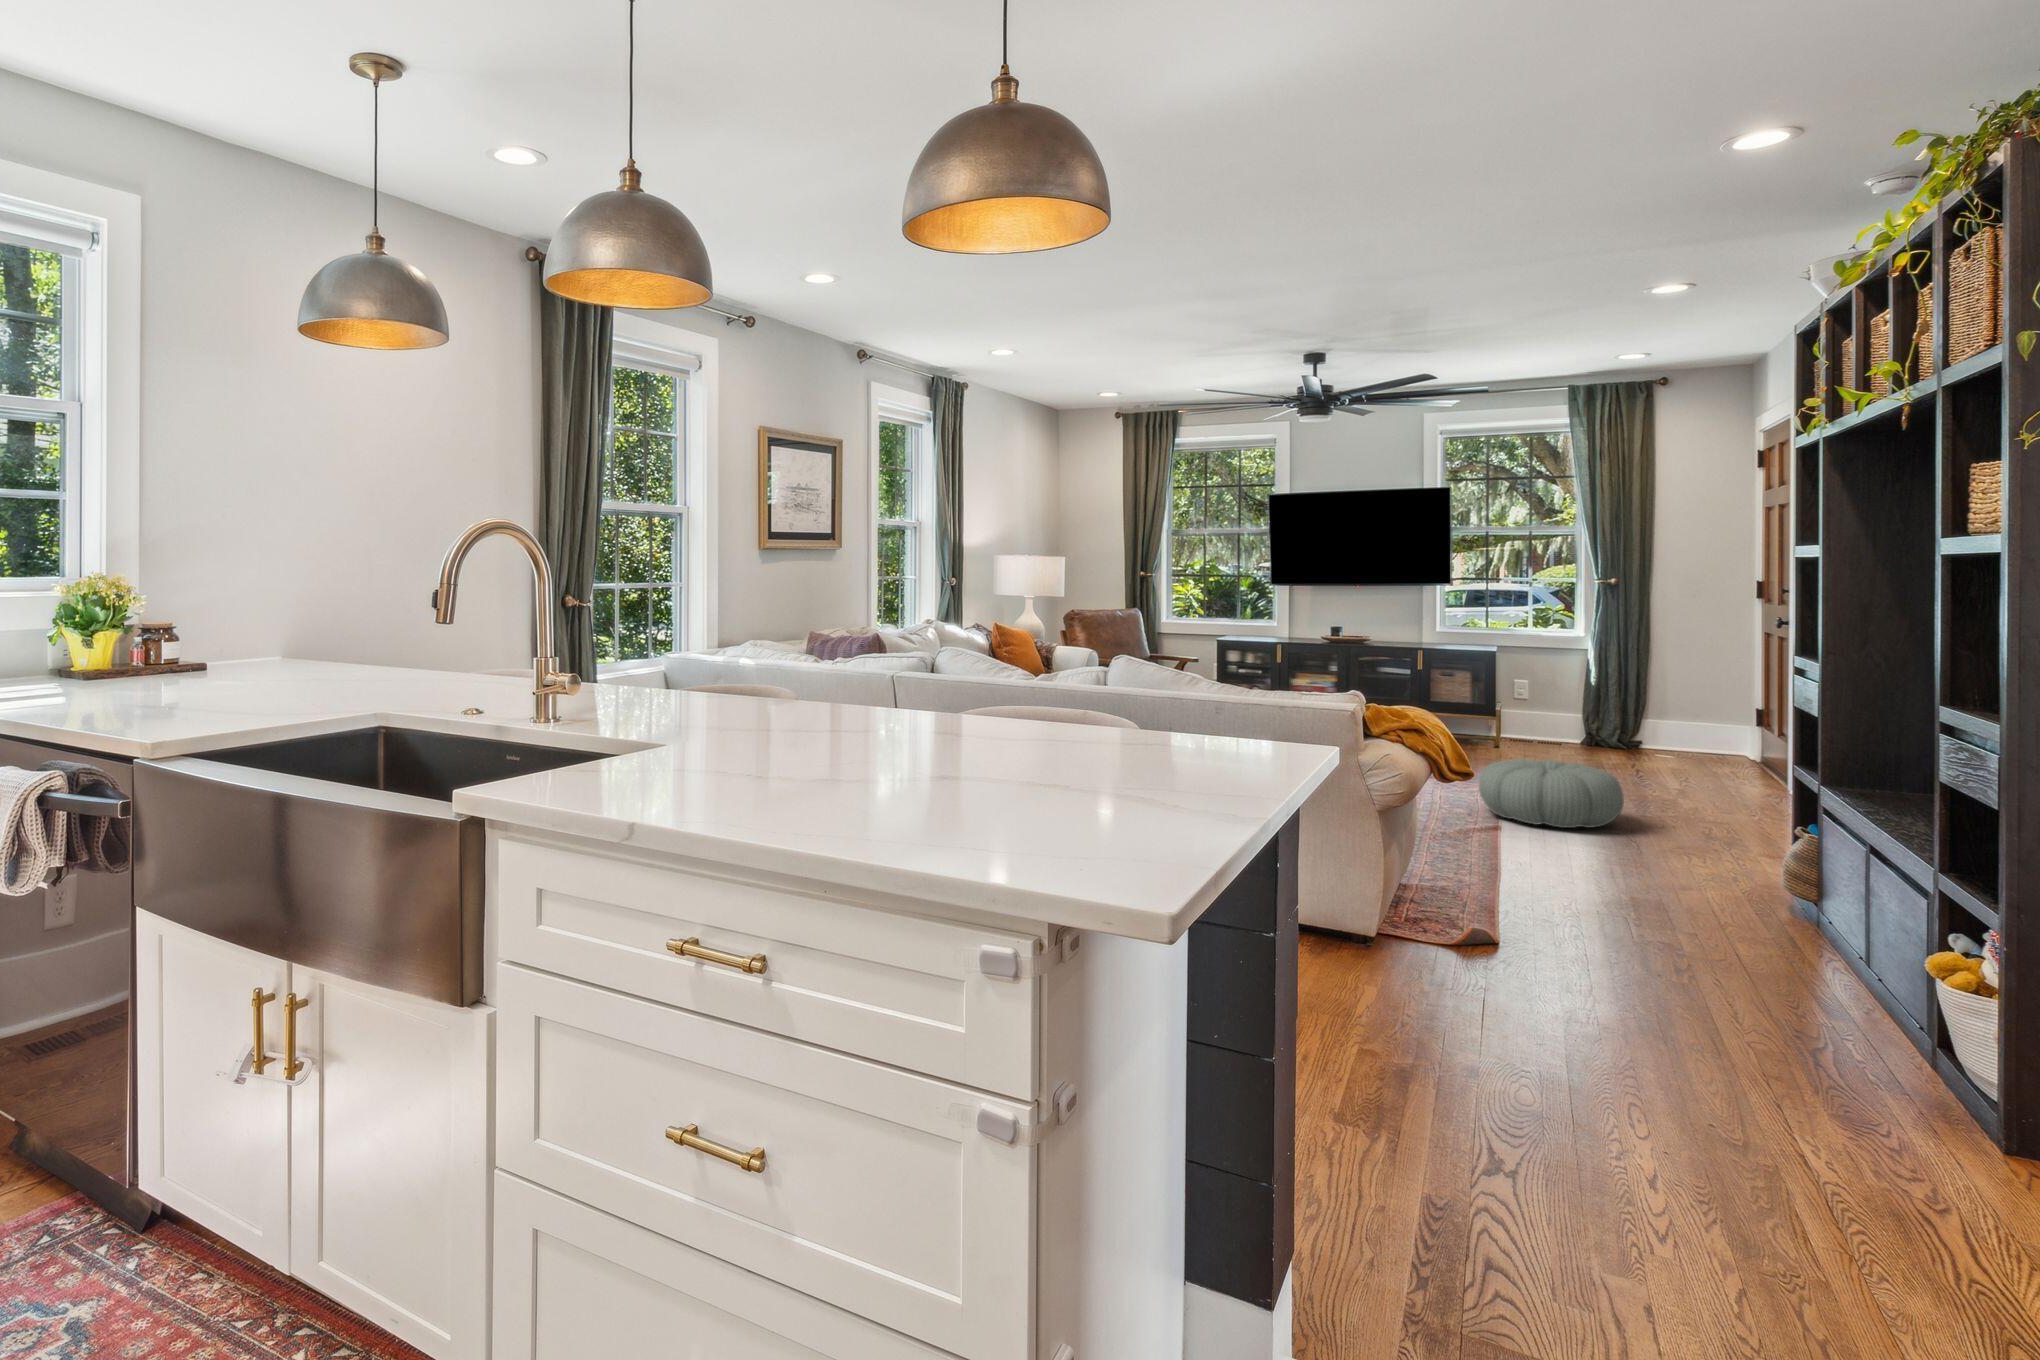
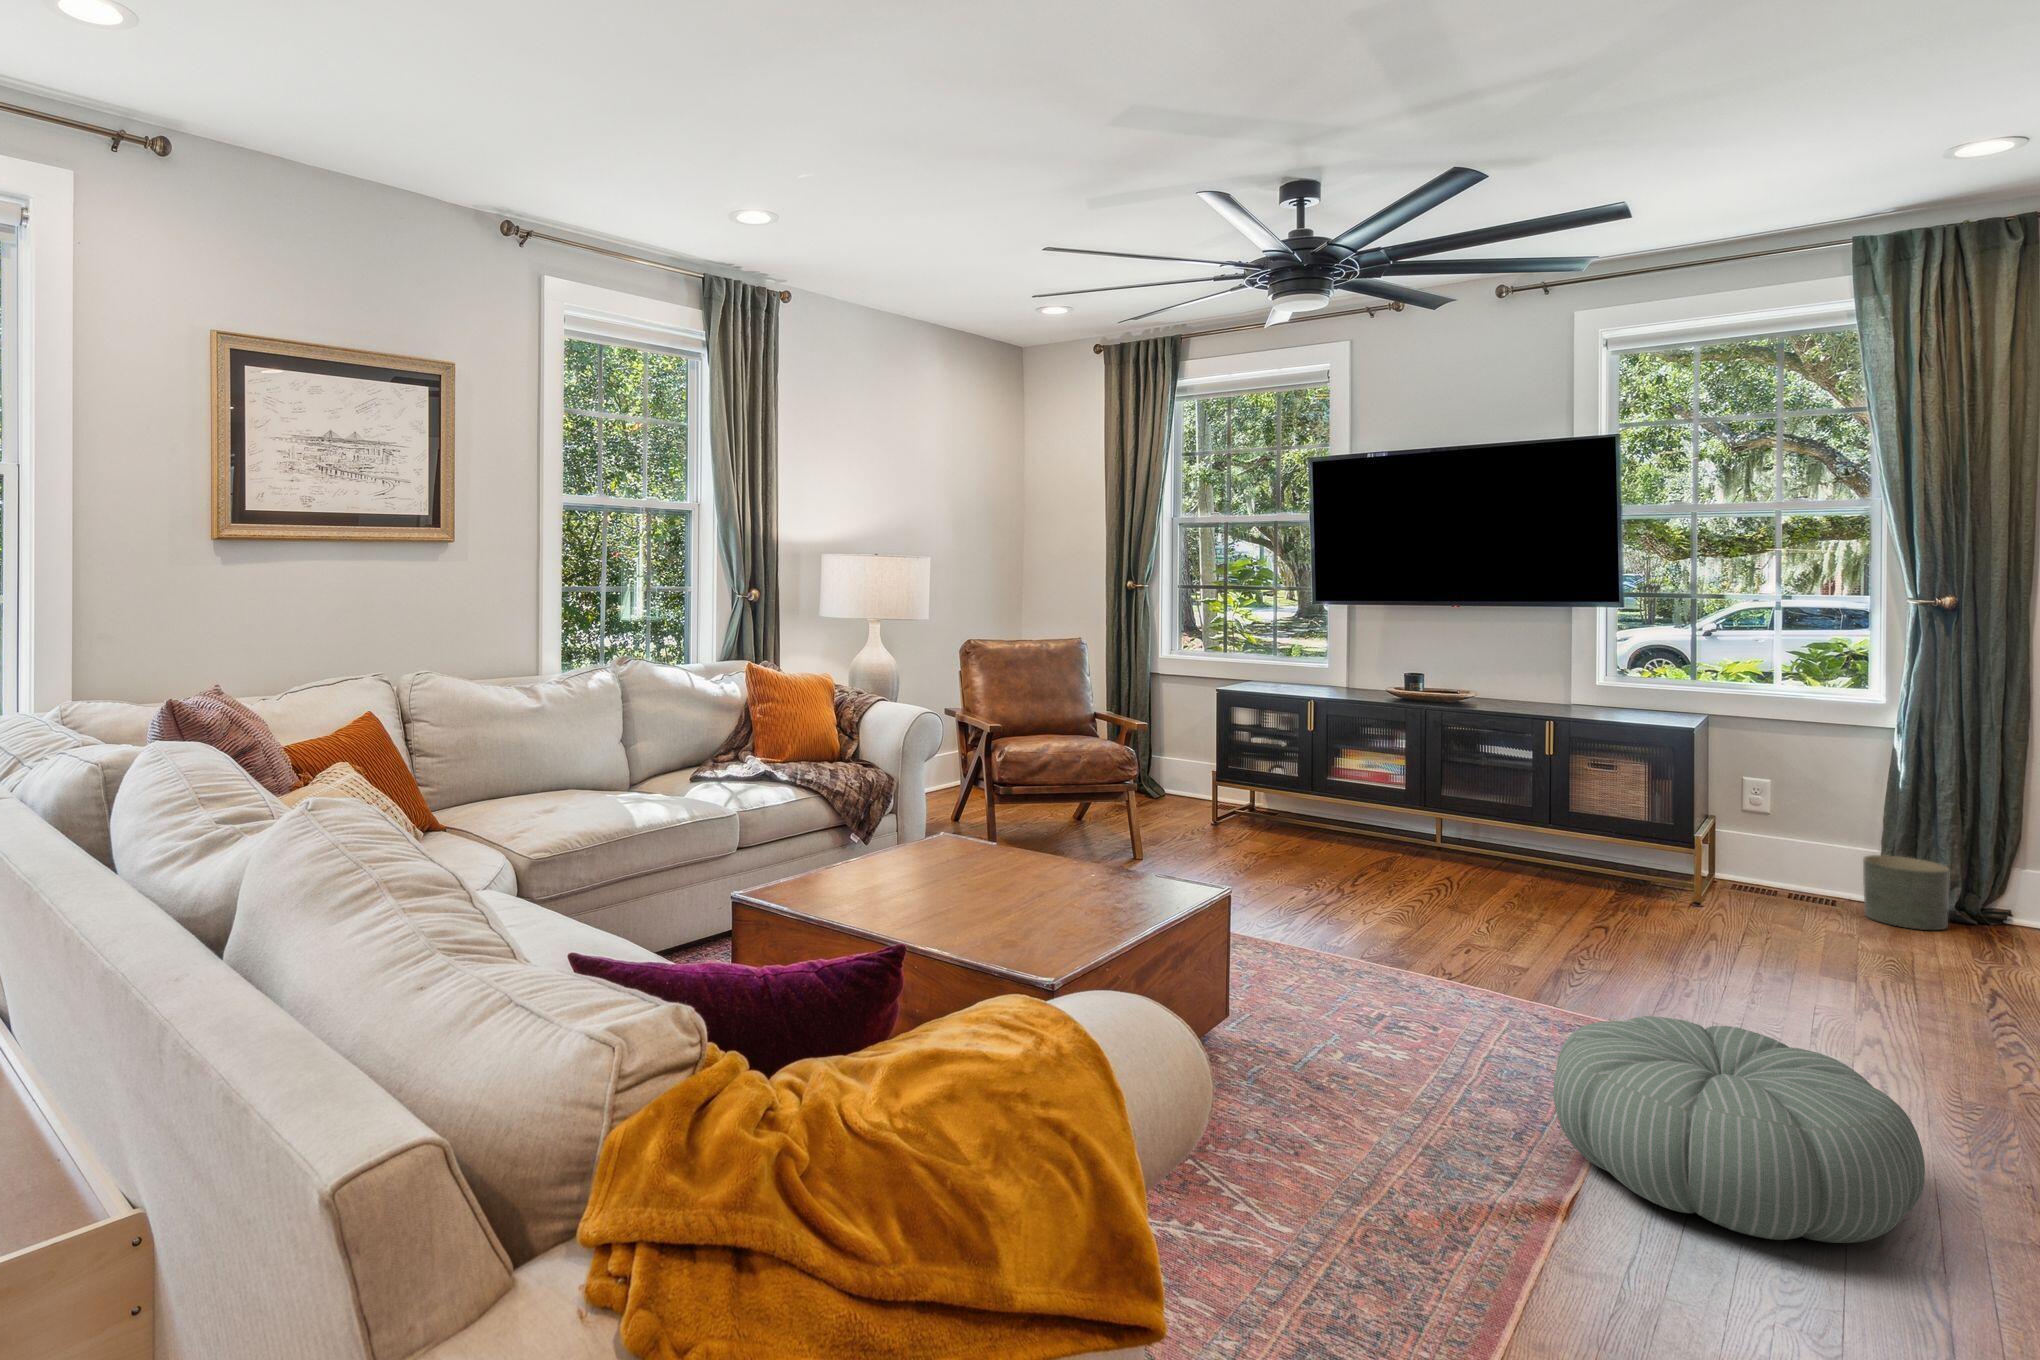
planter: none [1575,715,1615,750] -> present [1863,855,1949,930]

